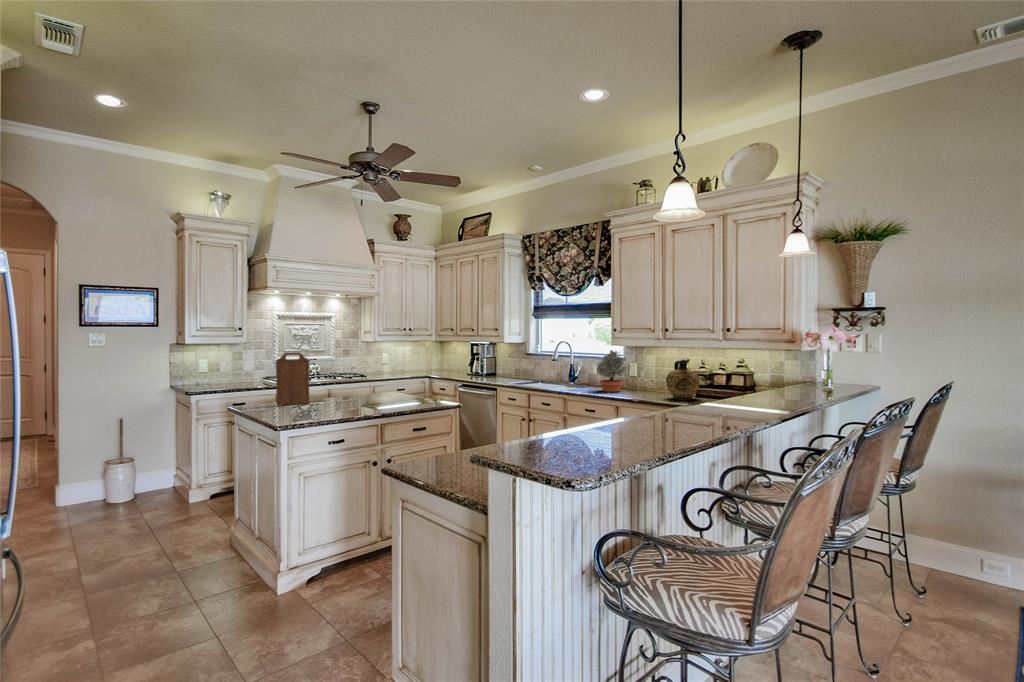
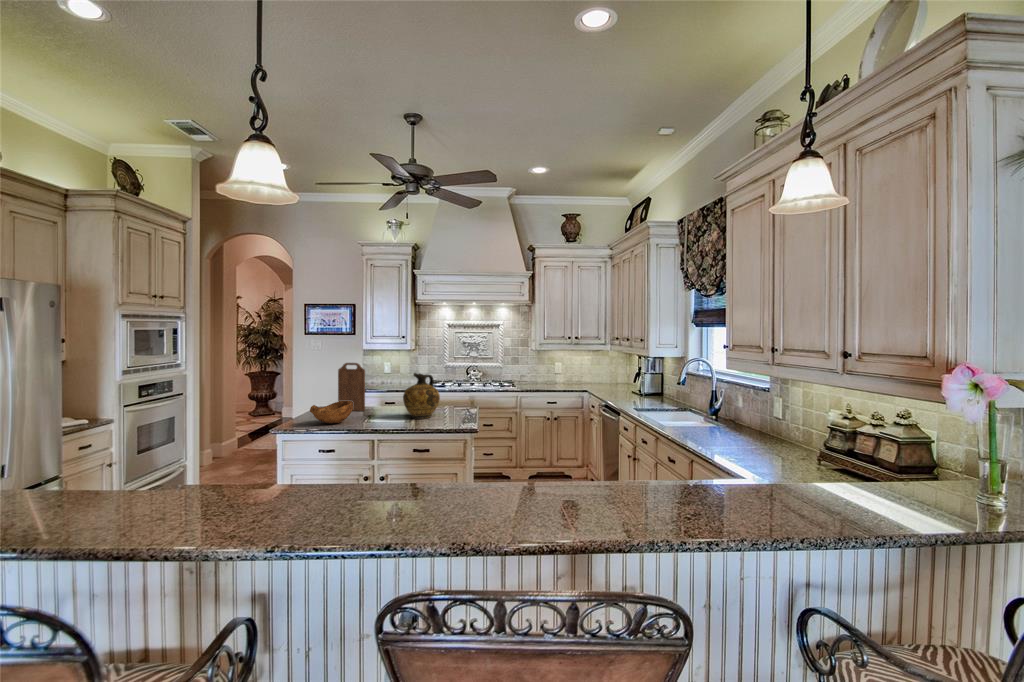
potted plant: present [597,350,626,392] -> none [696,375,751,438]
ceramic jug: present [666,359,700,399] -> present [403,373,440,419]
wooden bowl: none [303,389,344,413] -> present [310,401,353,424]

